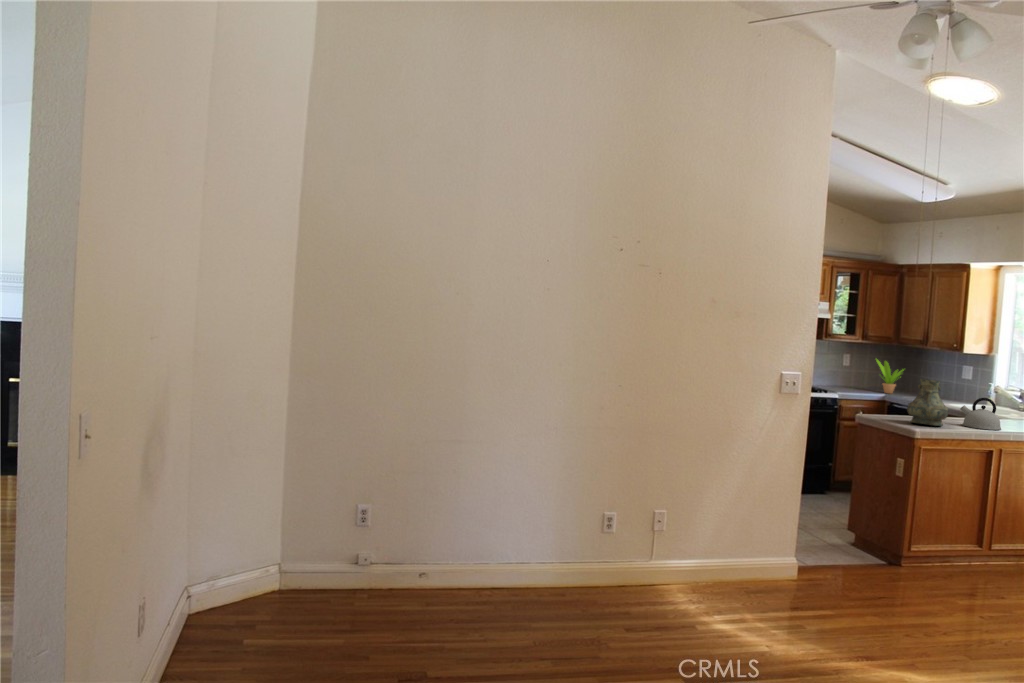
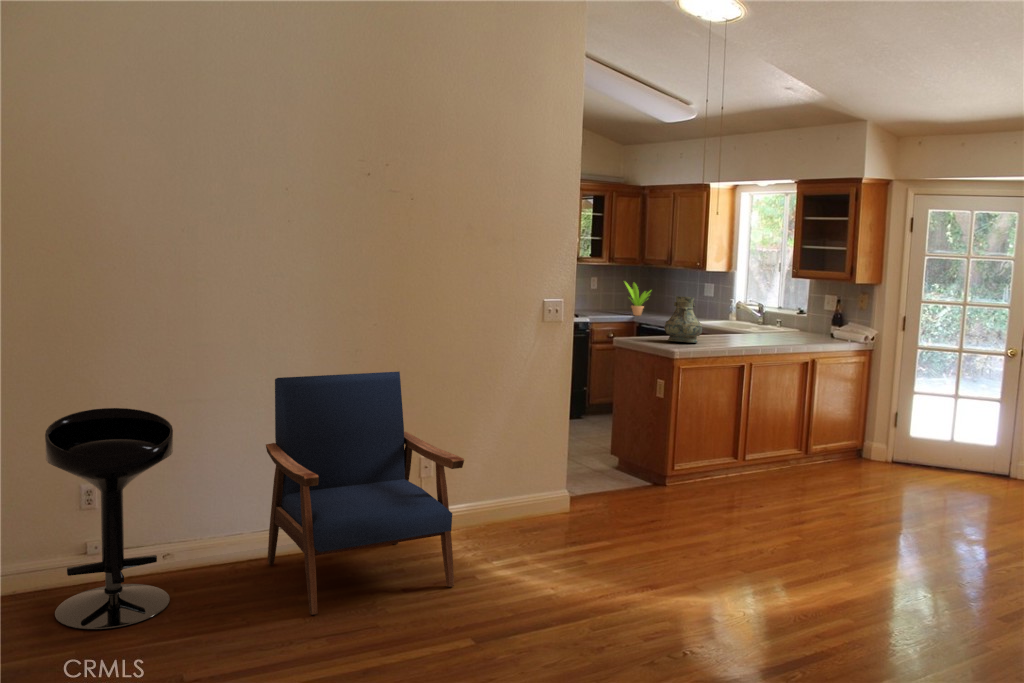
kettle: present [960,398,1001,430] -> none [712,312,749,343]
armchair: none [522,433,692,635] -> present [266,372,464,615]
bar stool: none [363,448,456,621] -> present [45,408,173,629]

